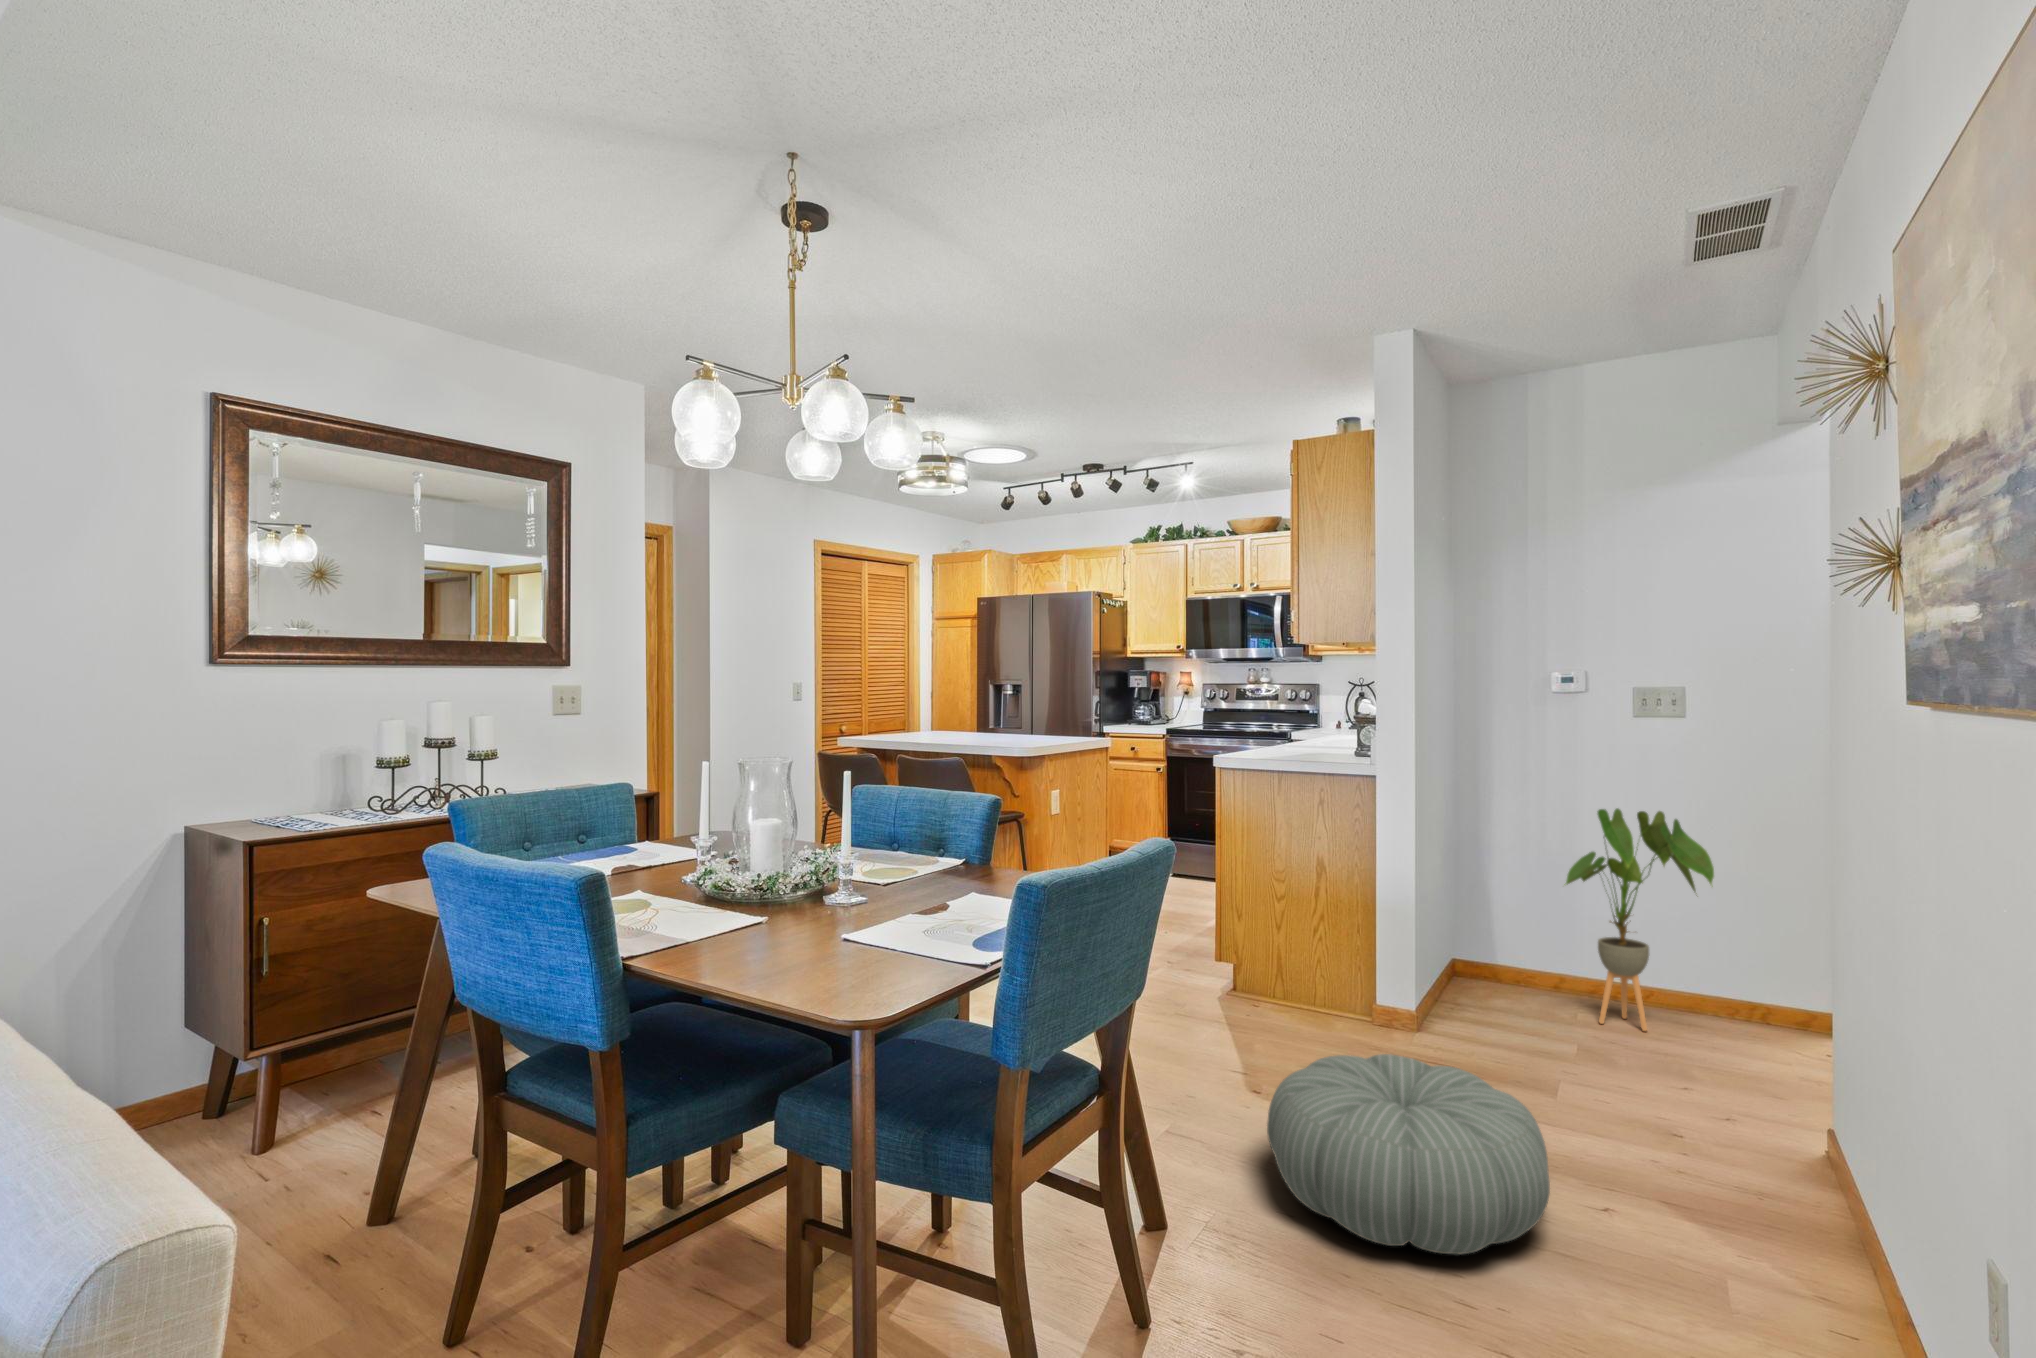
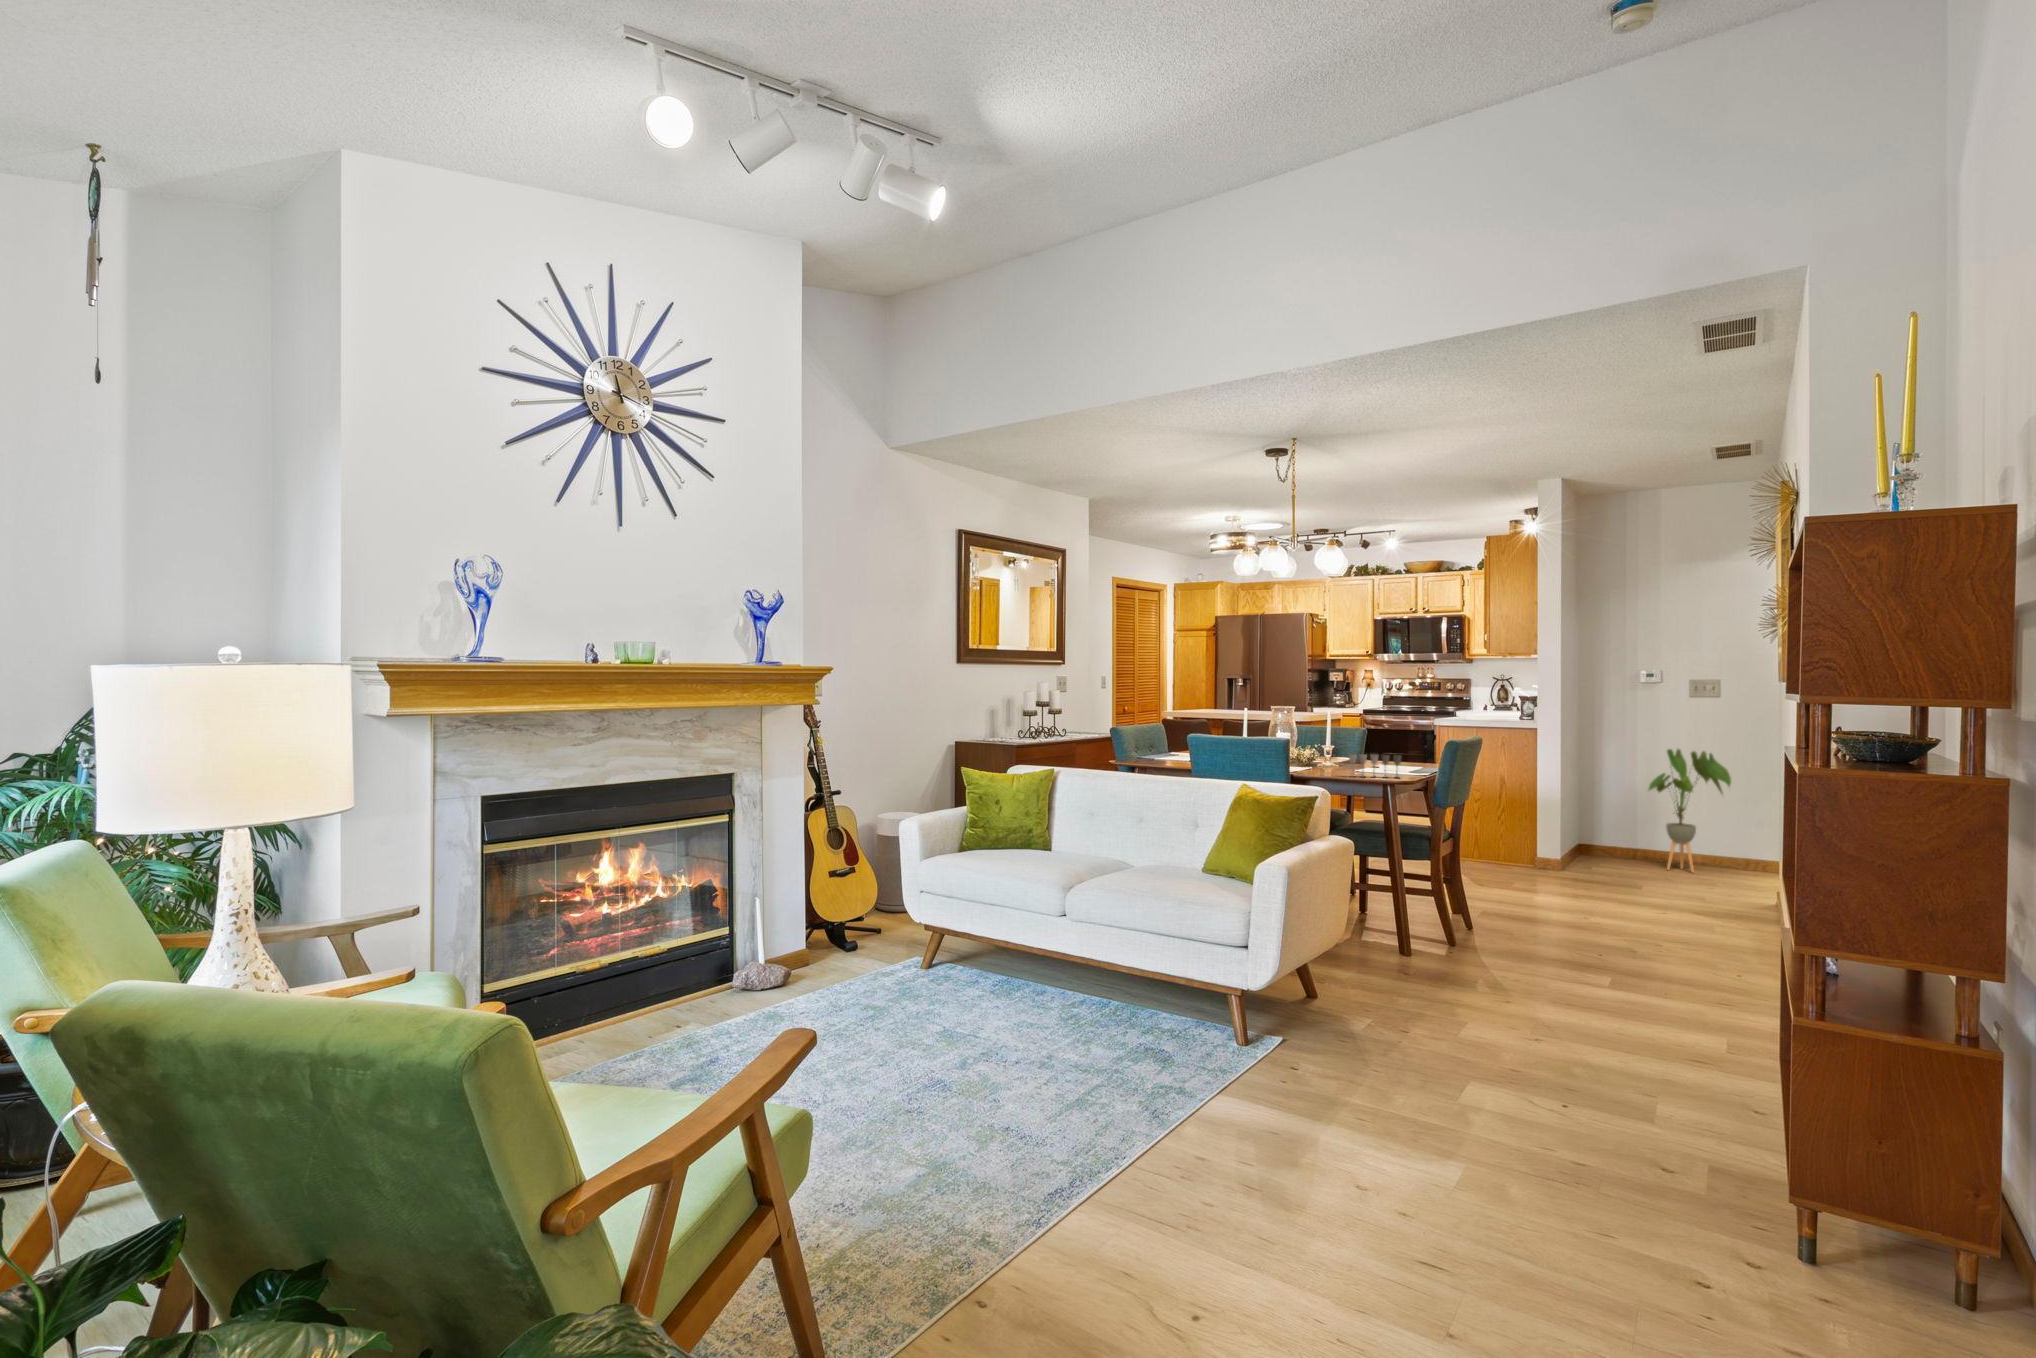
wine glass: none [764,909,899,982] -> present [1349,754,1401,778]
pouf: present [1267,1054,1550,1255] -> none [1503,853,1638,920]

